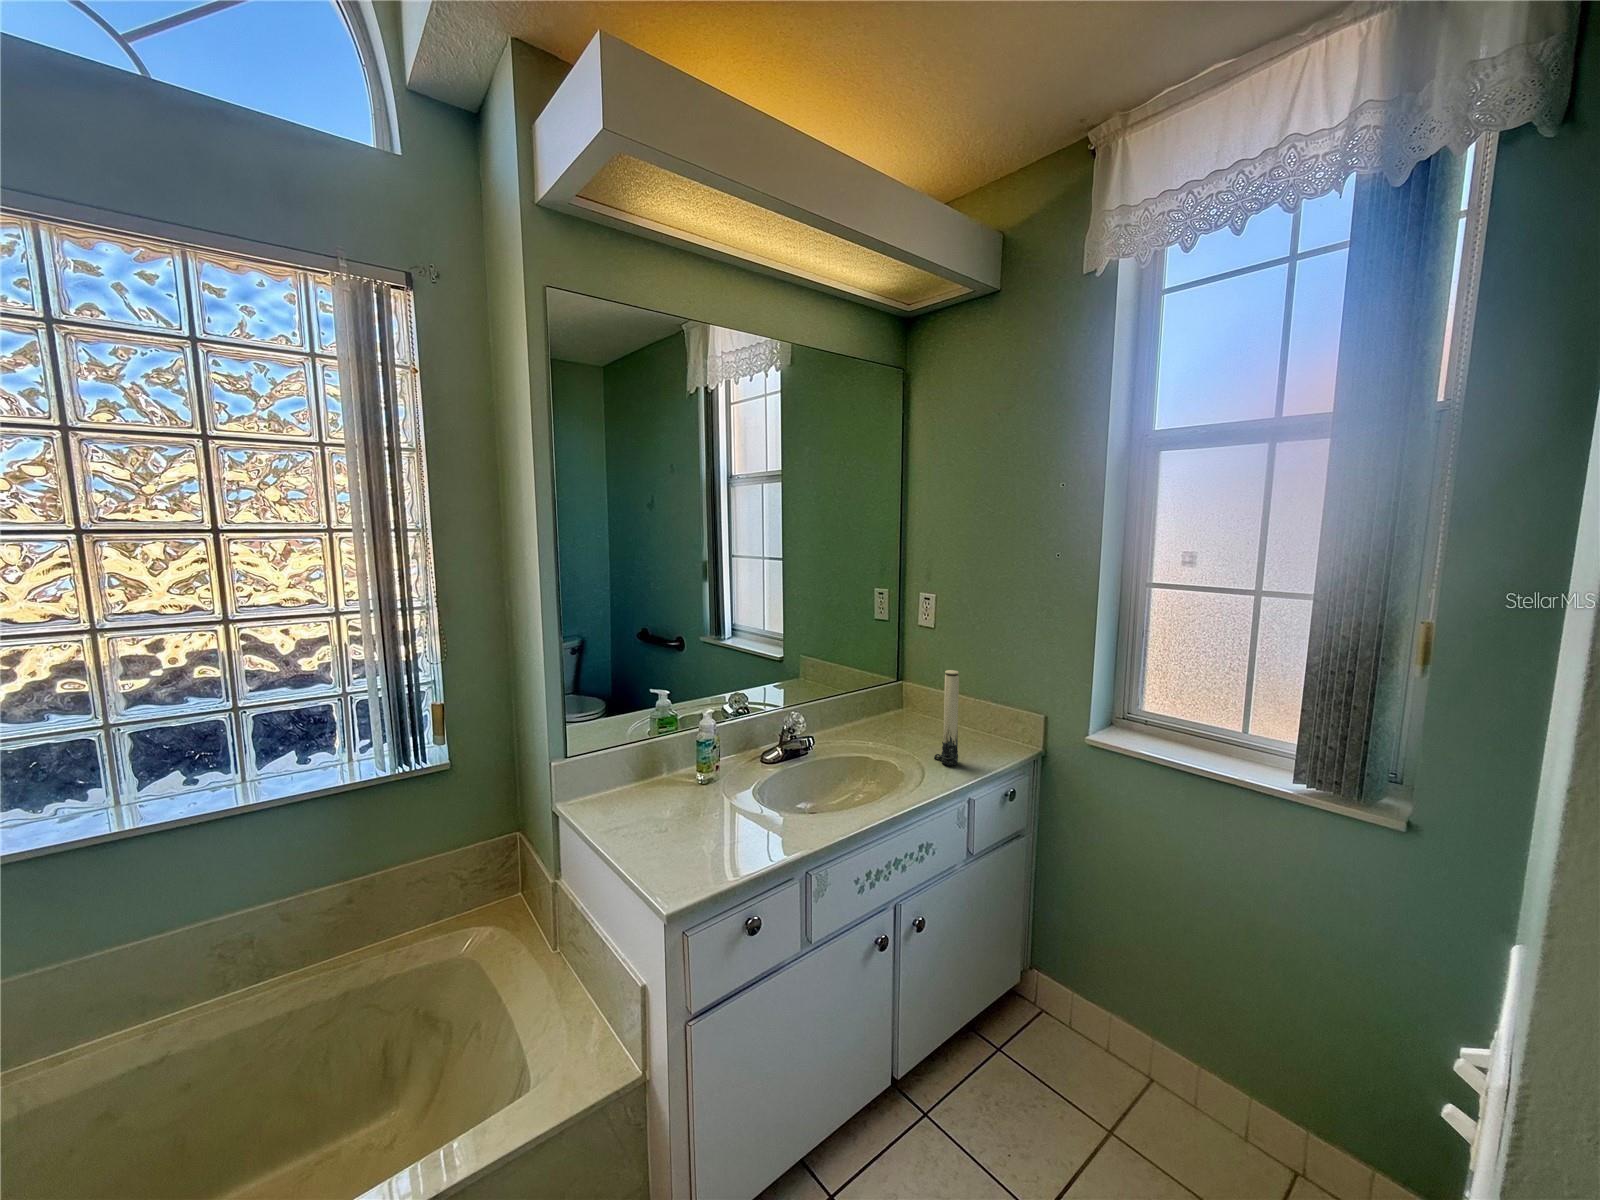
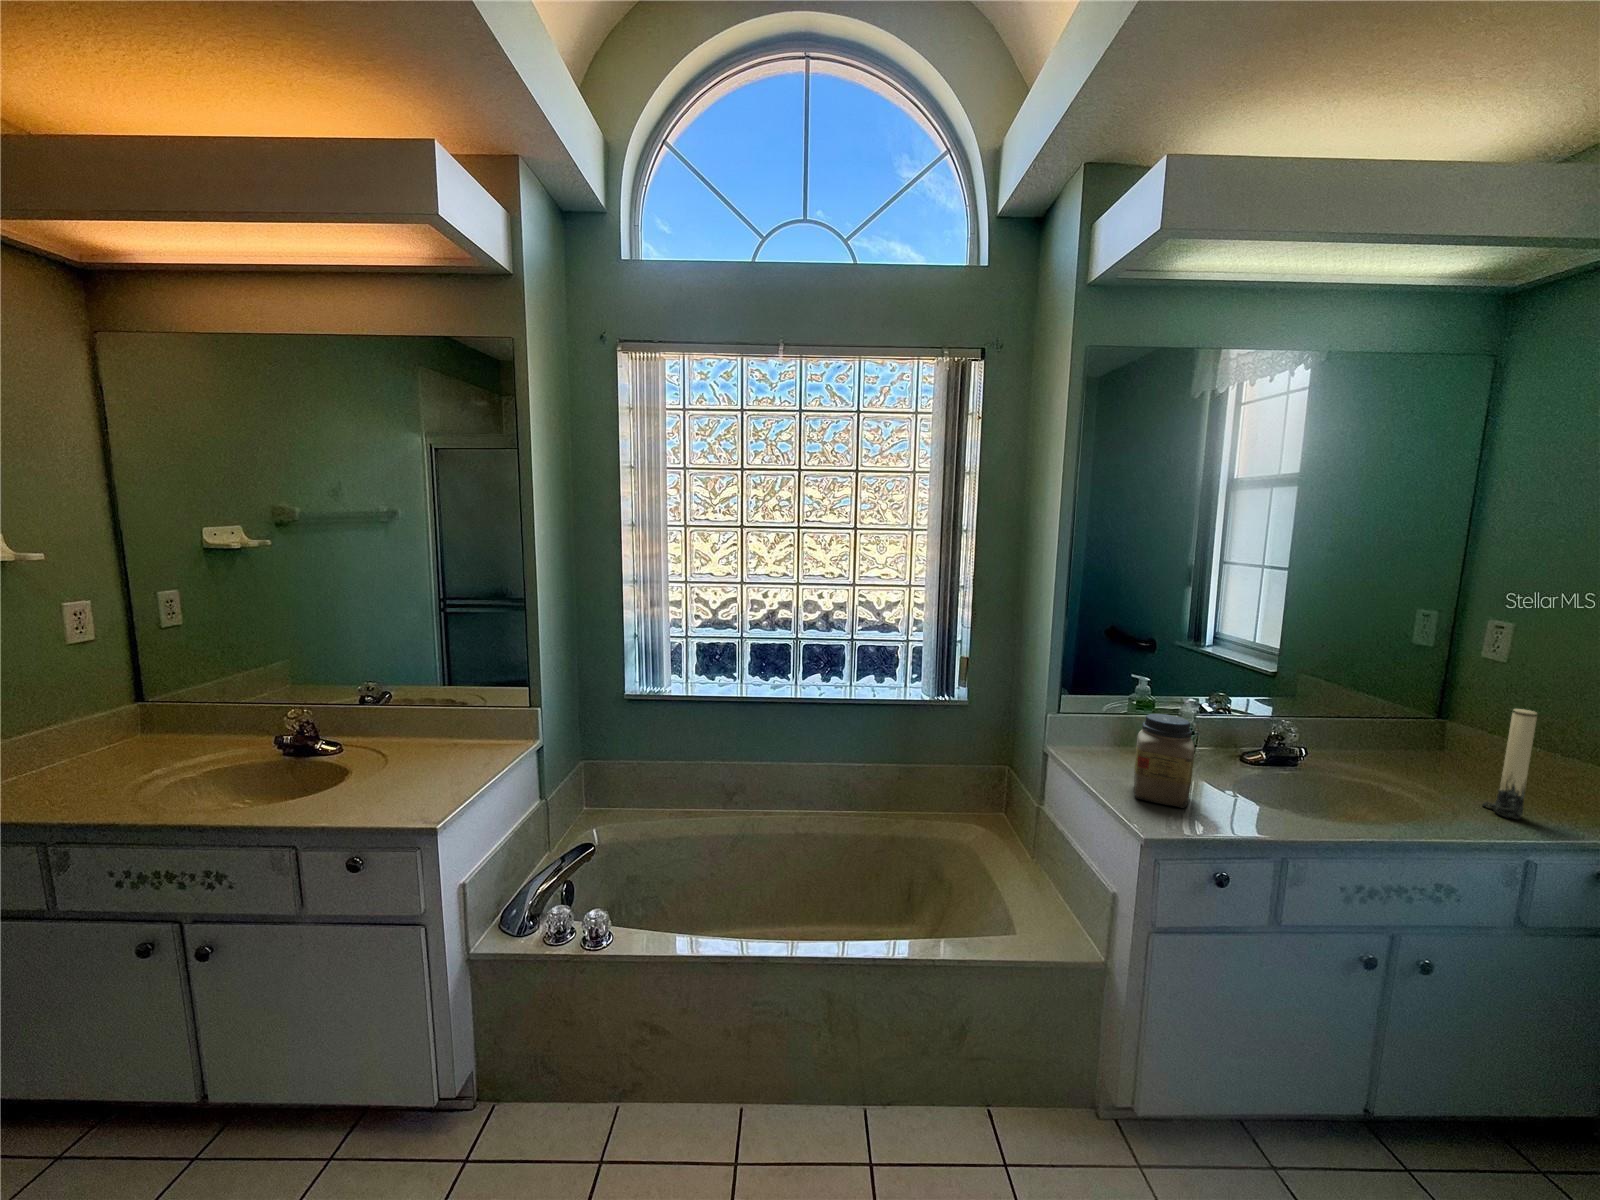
jar: none [645,742,705,855] -> present [1134,714,1195,808]

